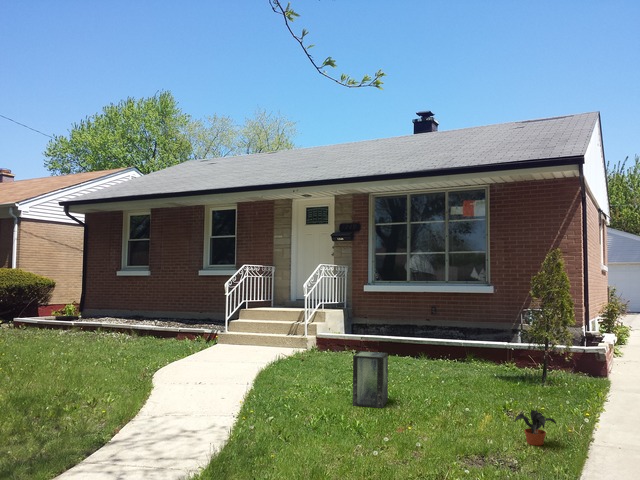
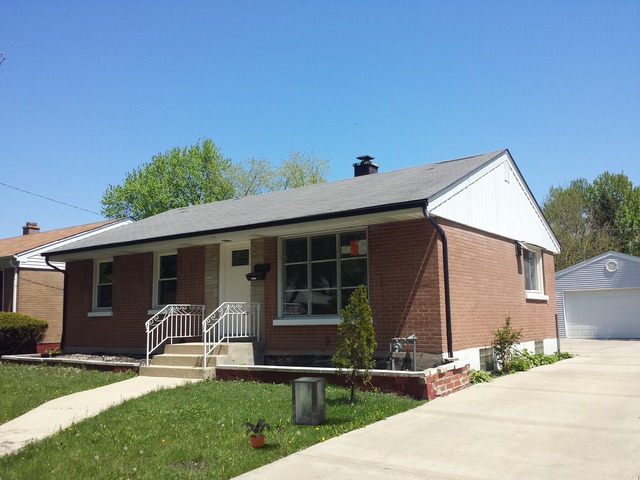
storage box: present [353,351,388,408] -> present [292,377,326,426]

